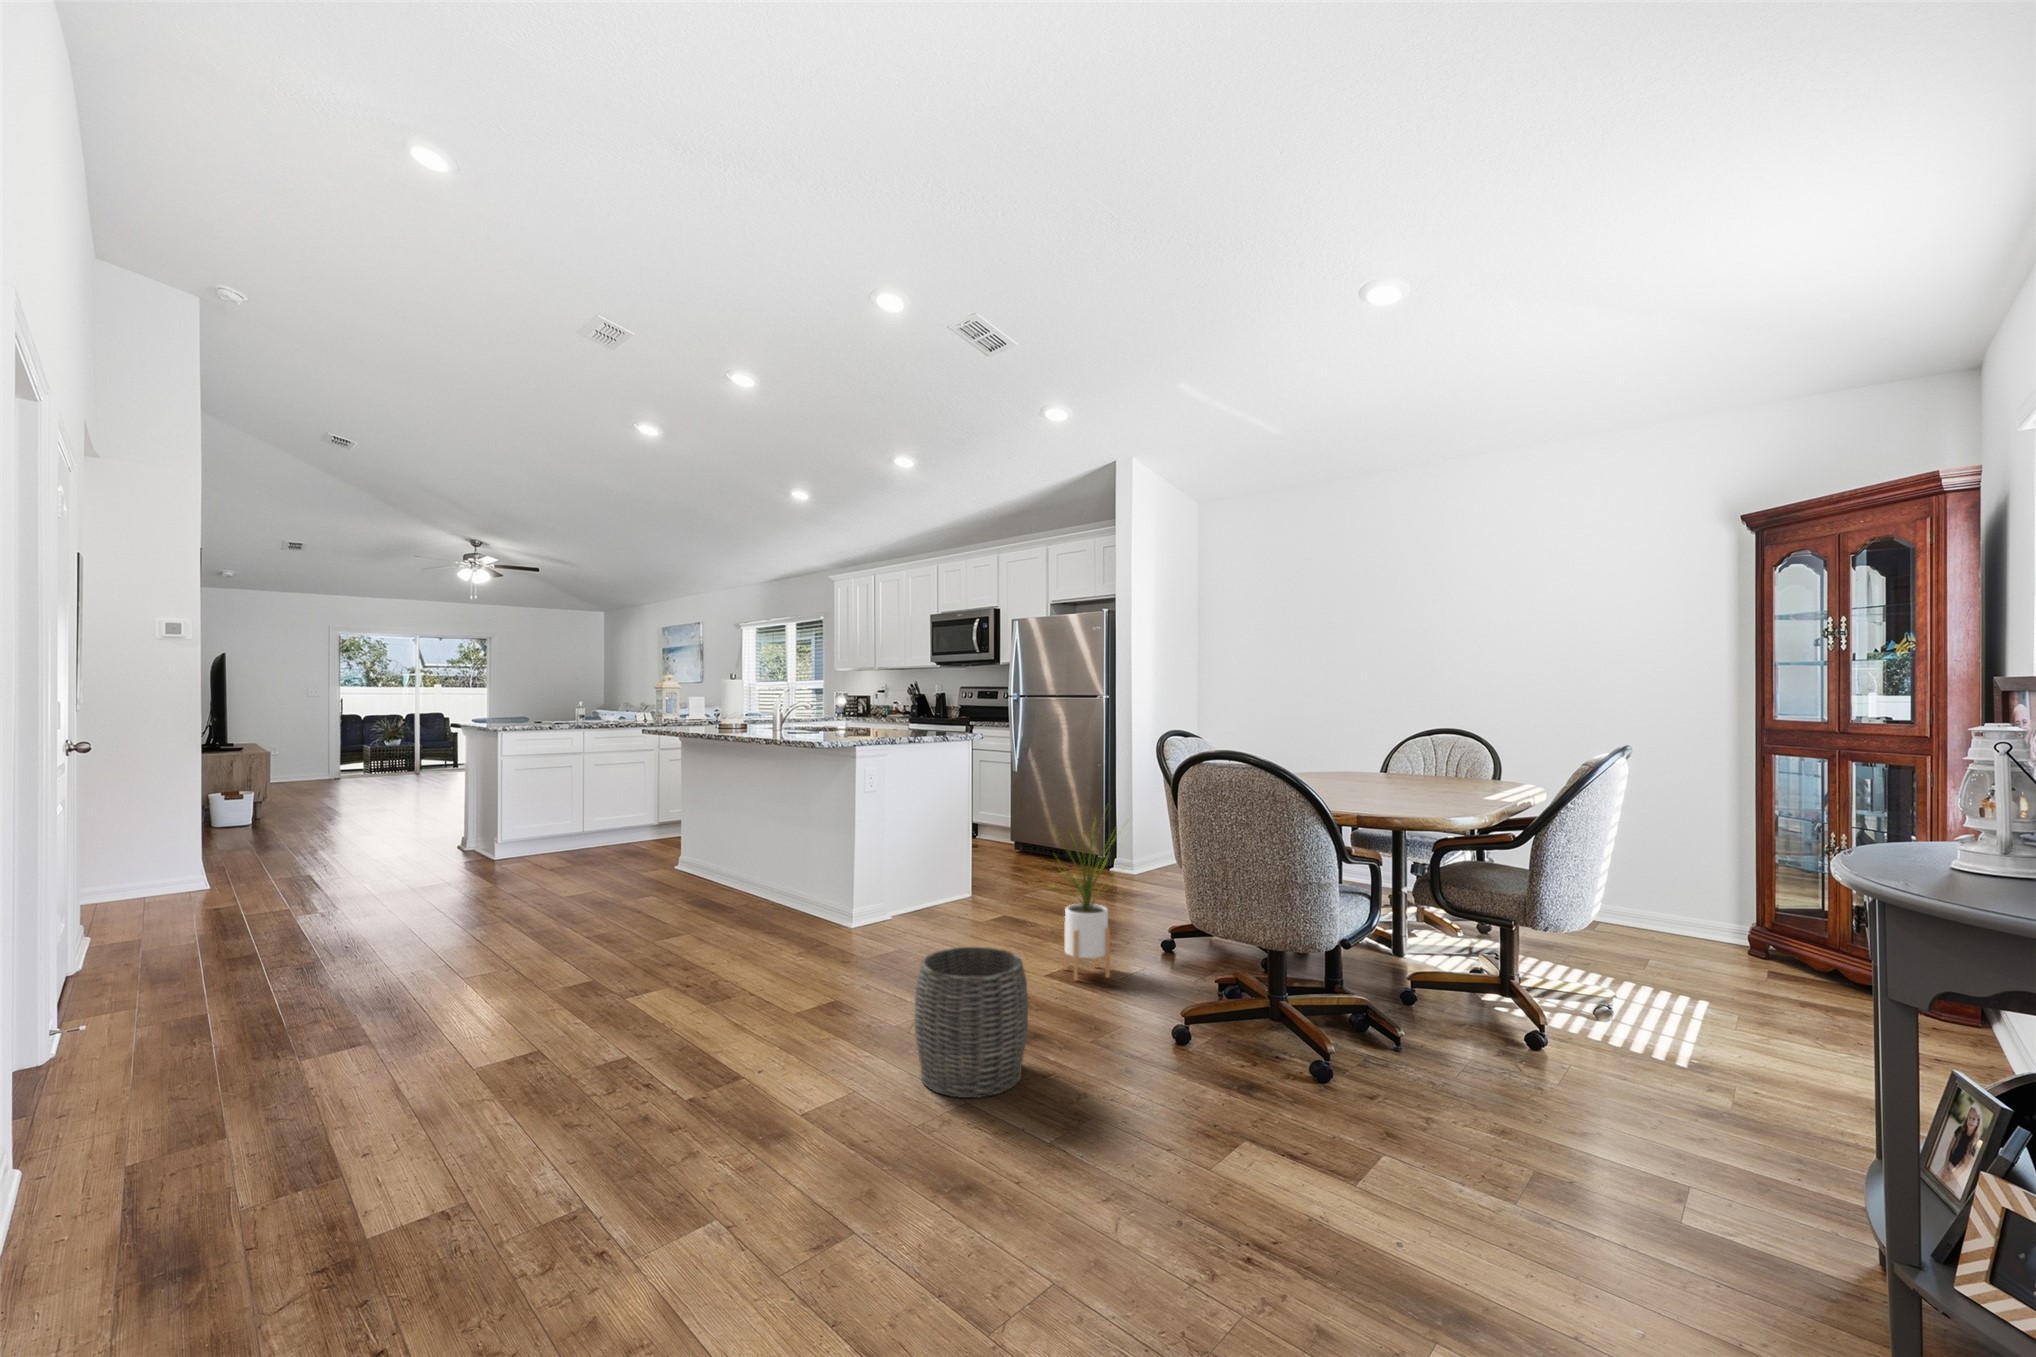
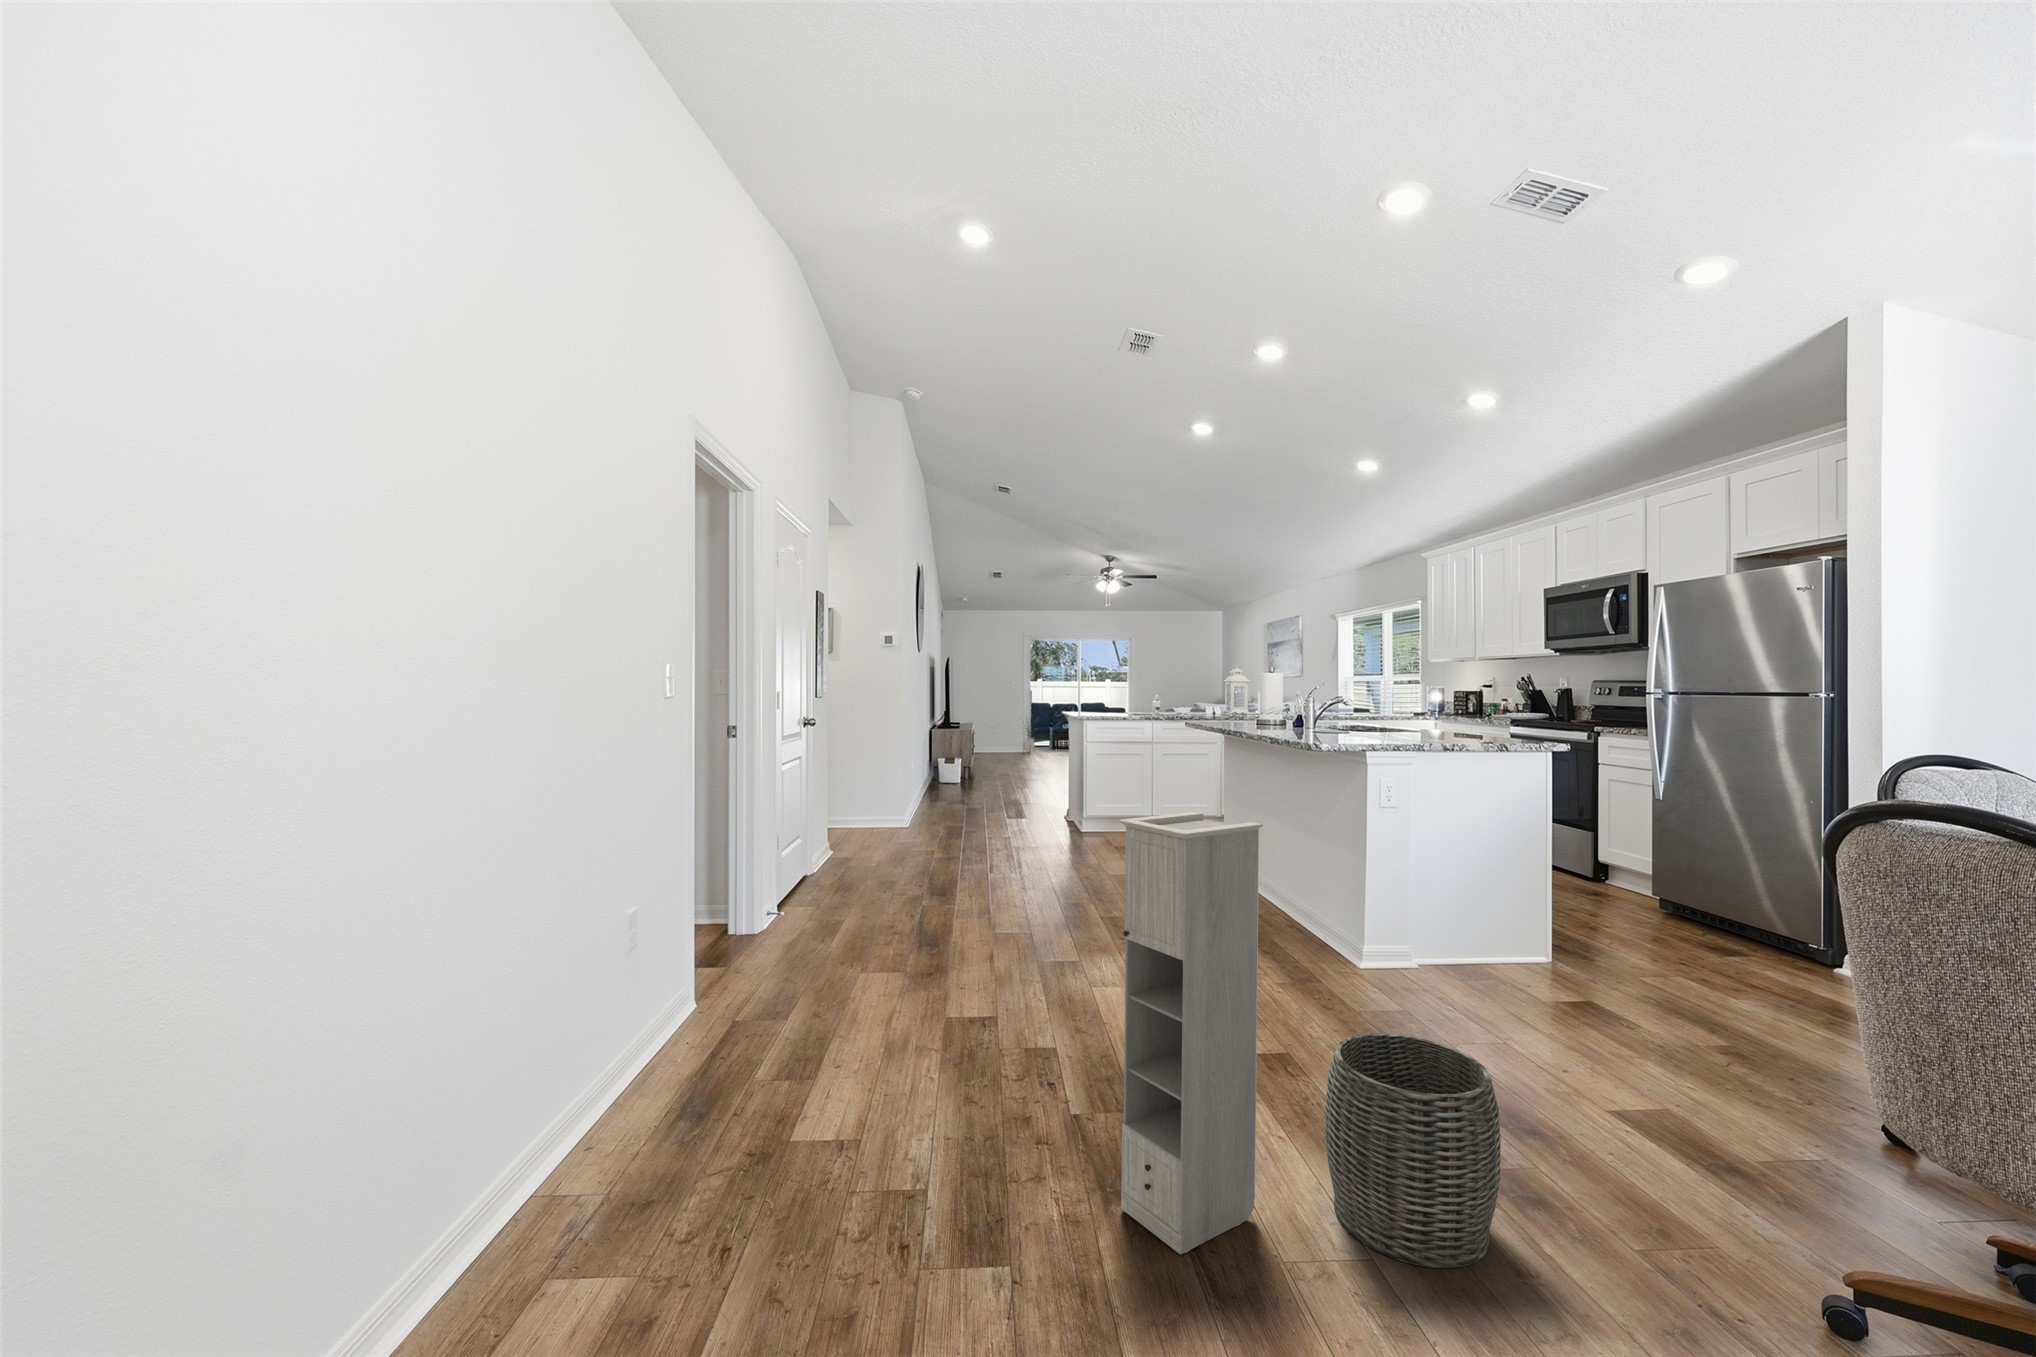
cabinet: none [774,798,882,1151] -> present [1119,812,1263,1254]
house plant: present [1048,818,1125,981] -> present [1020,718,1035,750]

